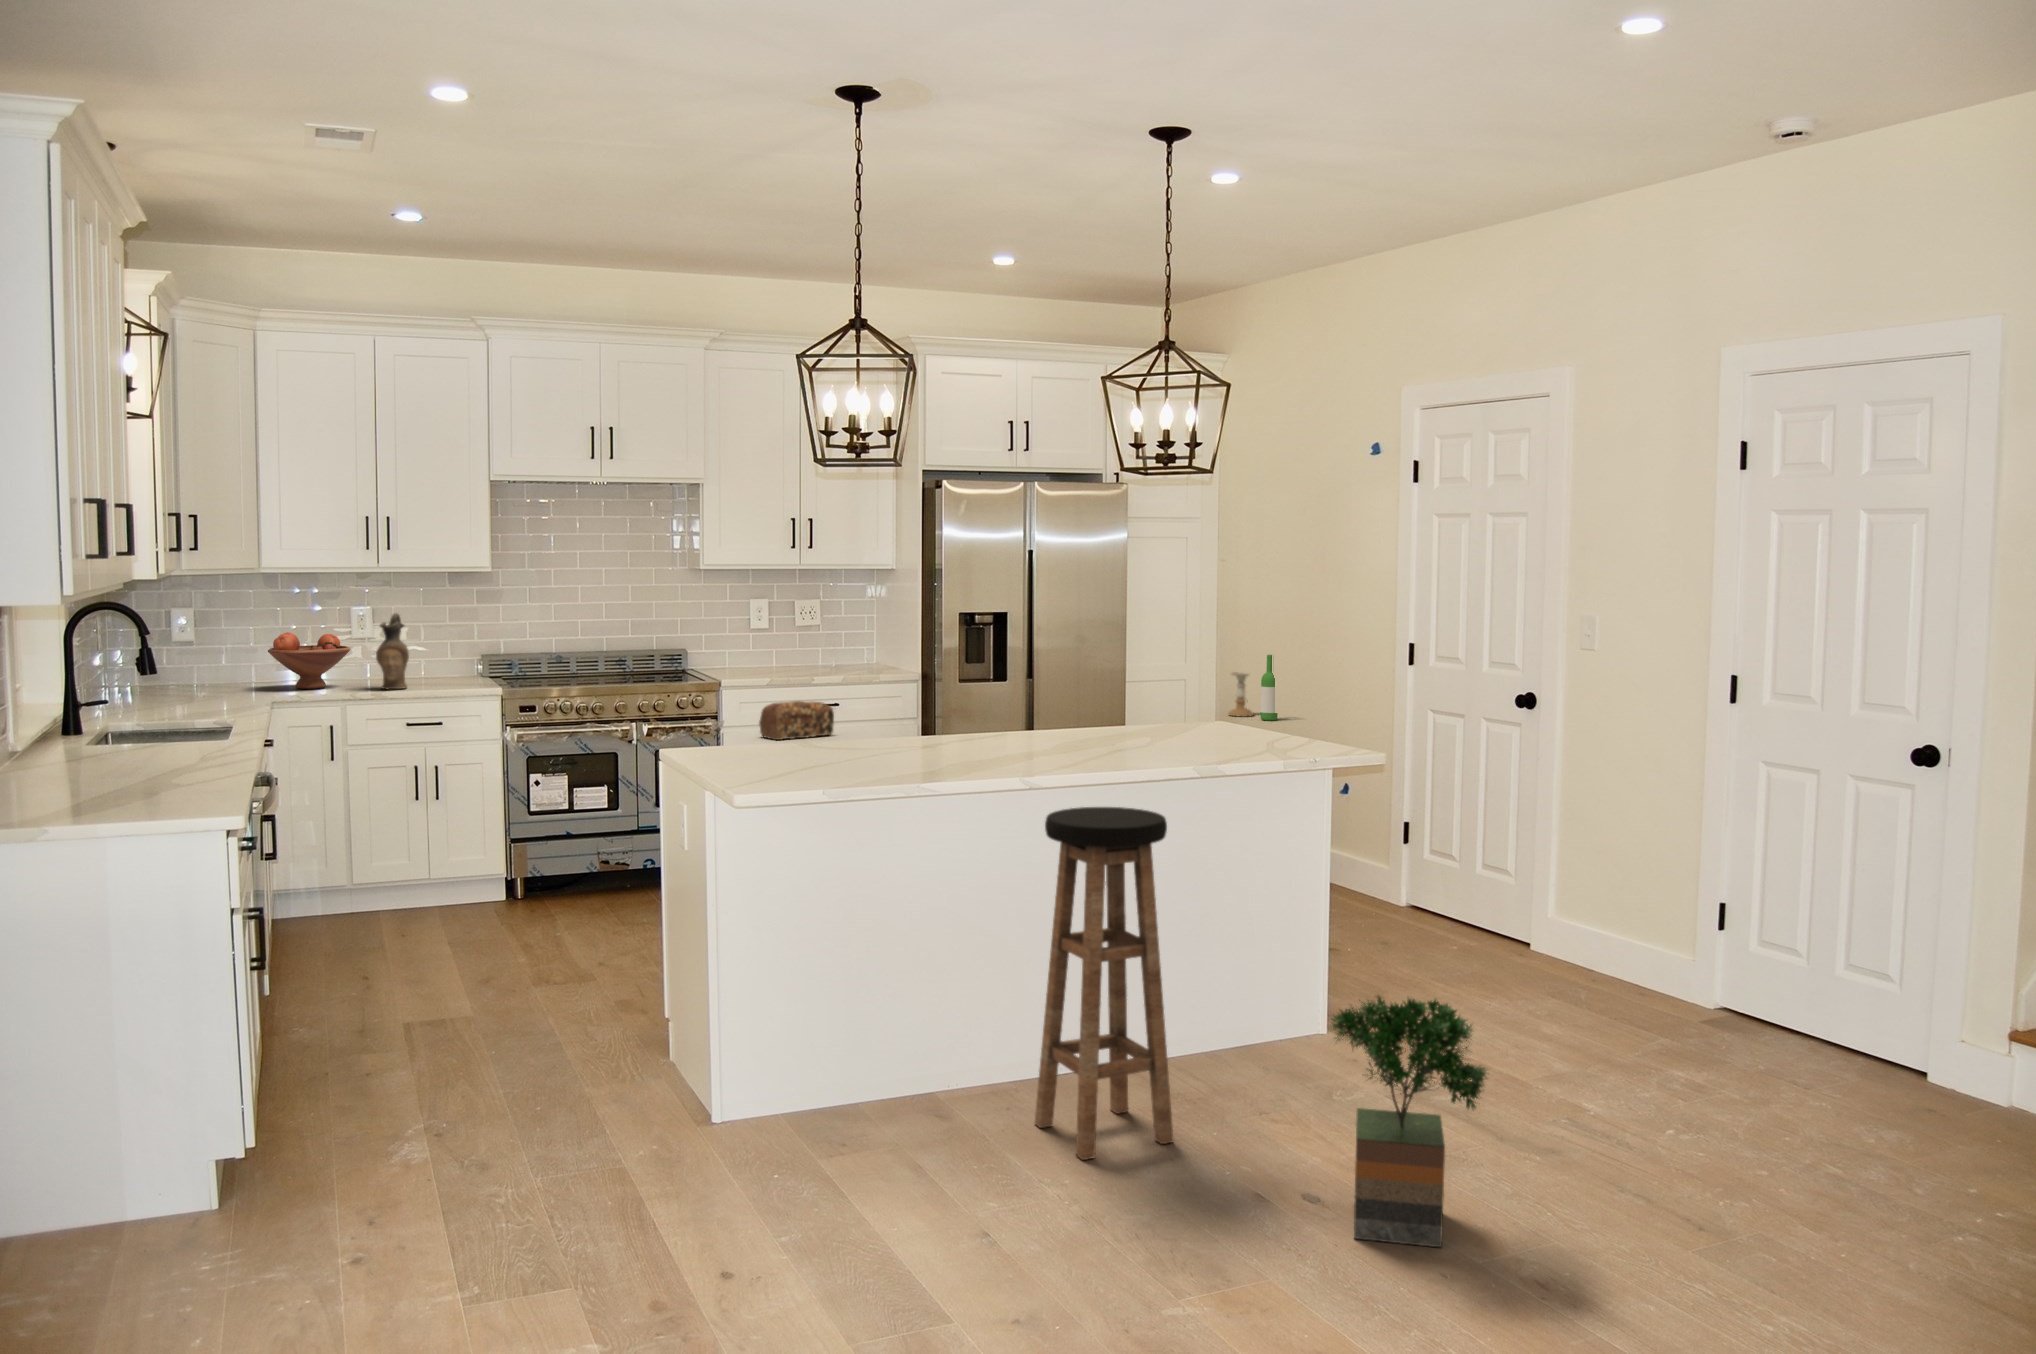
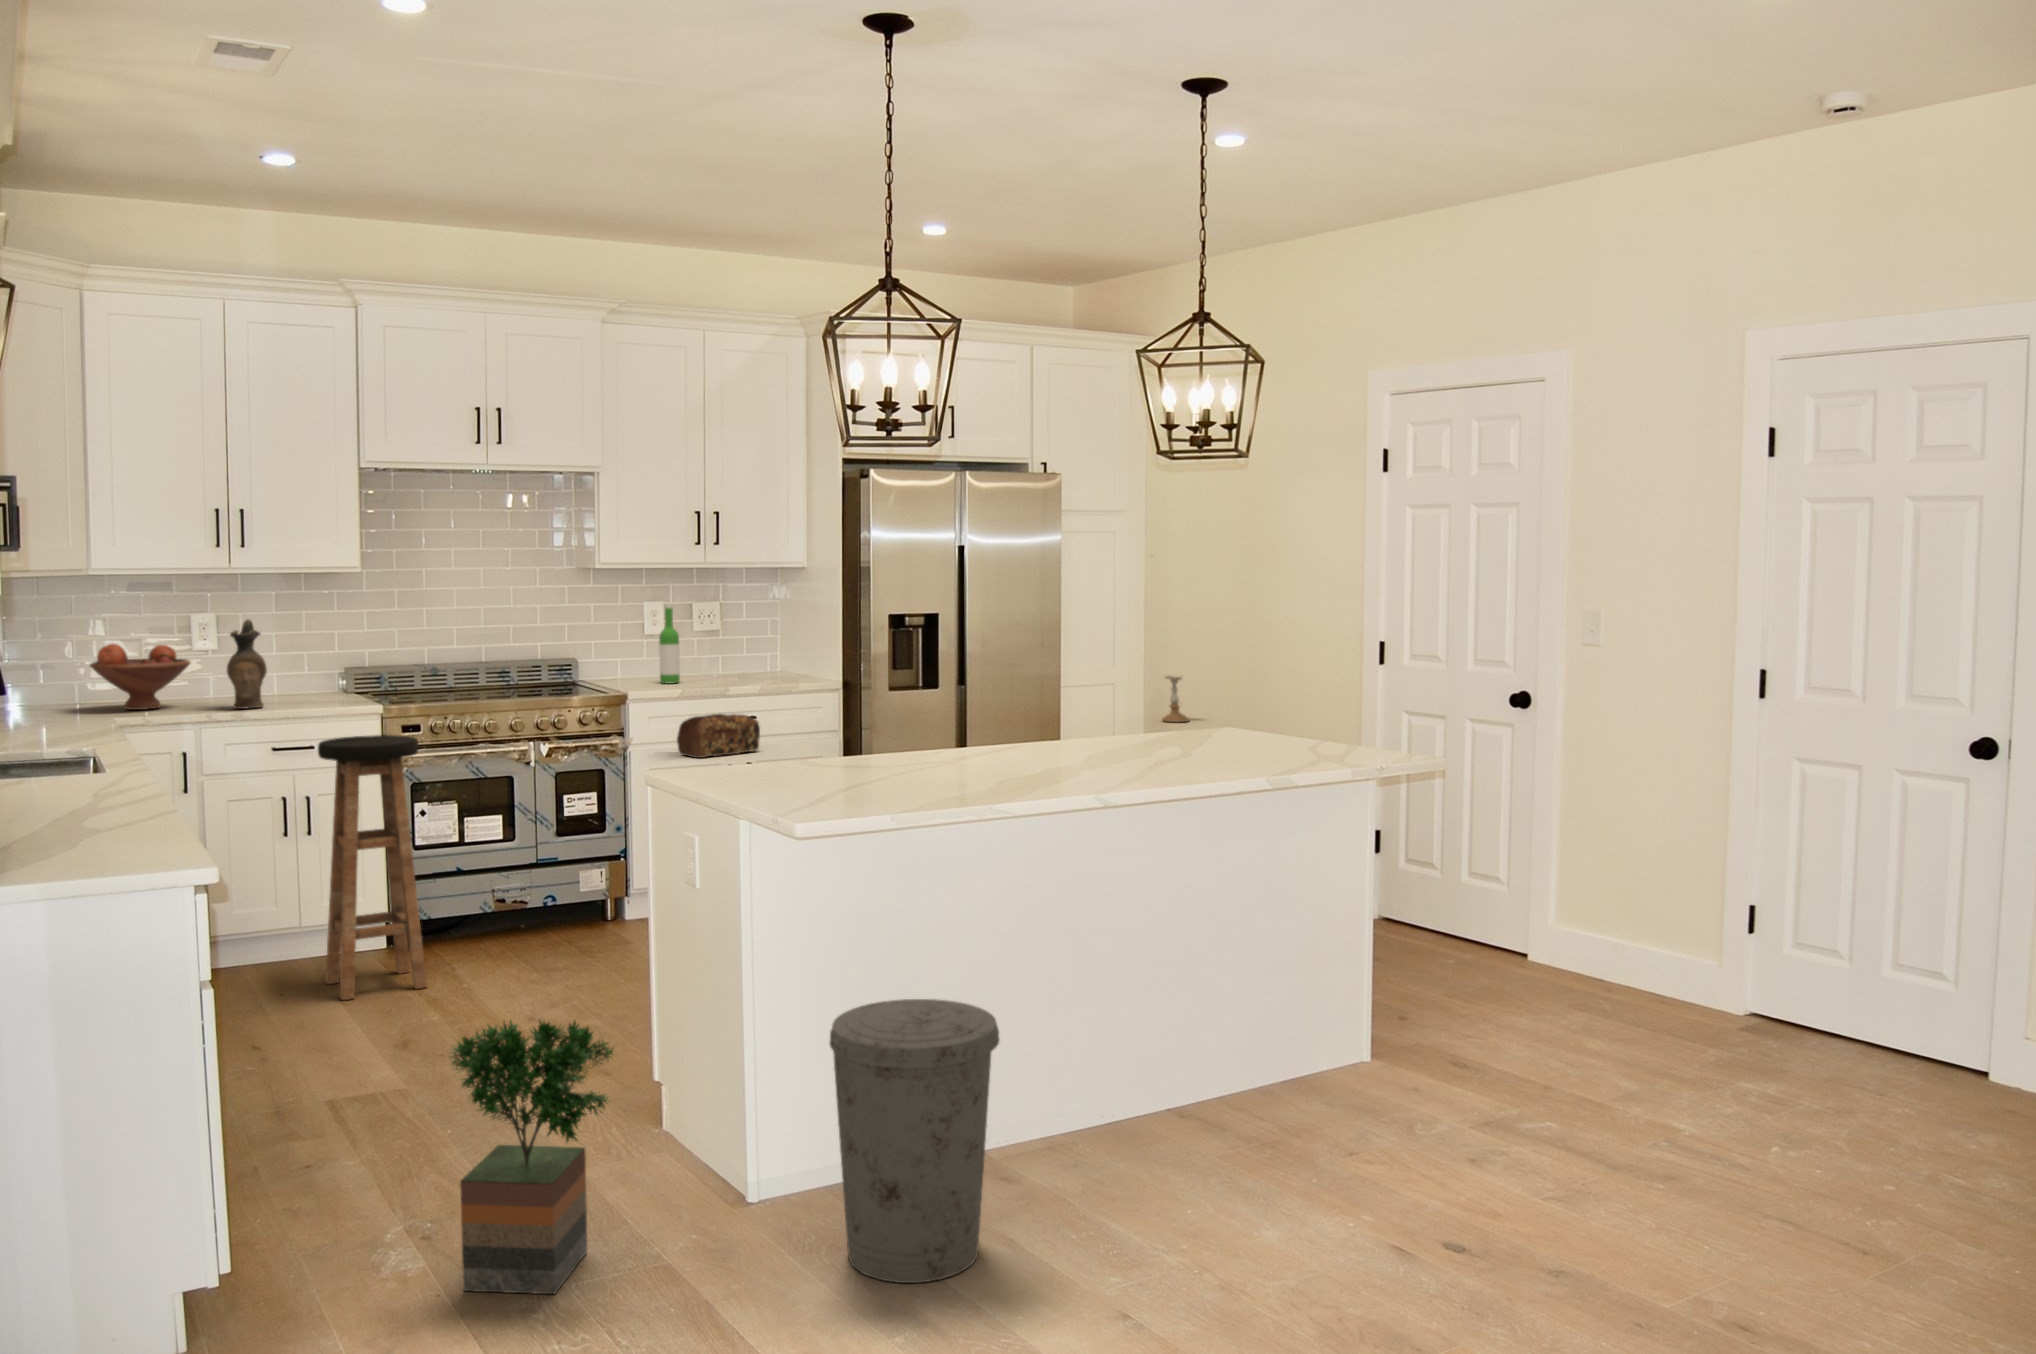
wine bottle: present [1261,655,1278,721] -> present [659,608,680,683]
bar stool: present [1035,807,1174,1160] -> present [318,735,427,1000]
trash can: none [758,951,905,1194] -> present [830,999,999,1283]
potted tree: present [1331,997,1489,1247] -> present [450,1021,614,1294]

